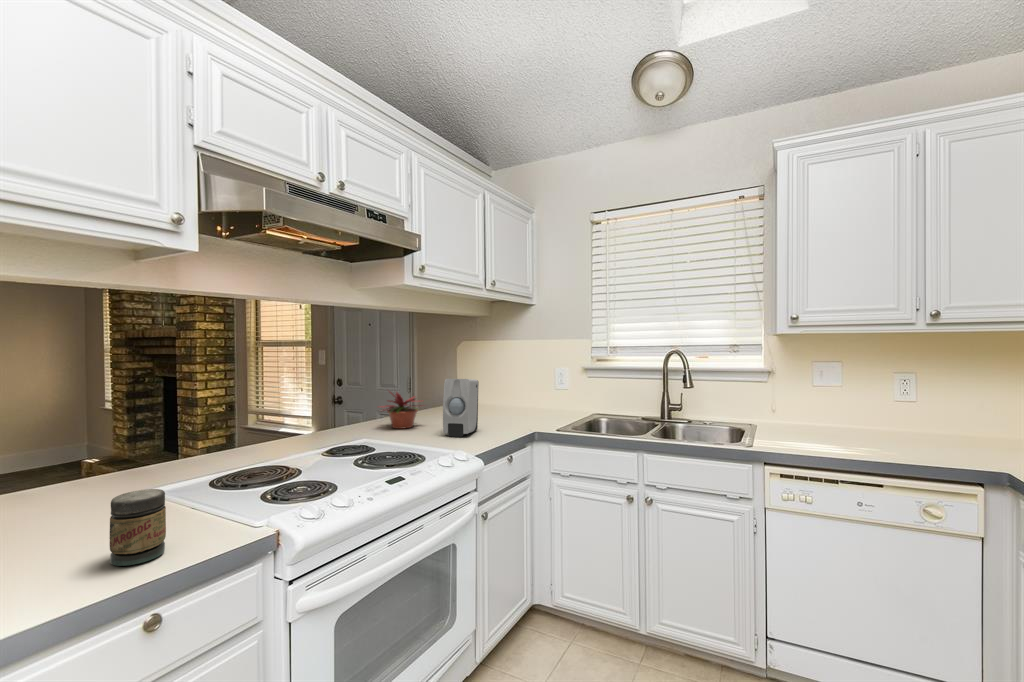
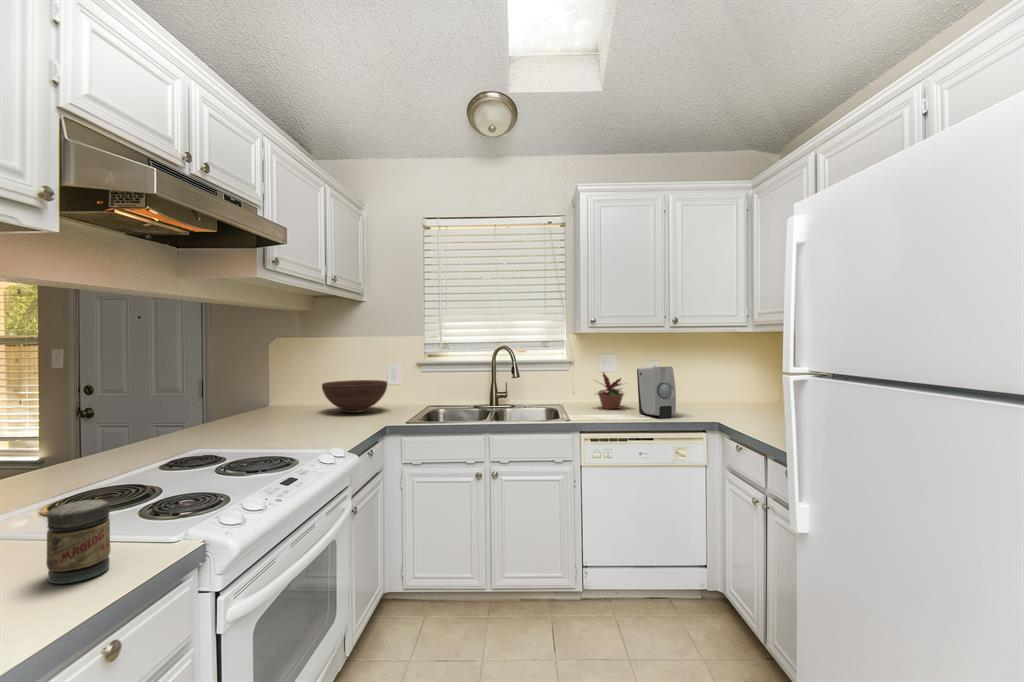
soap dispenser: present [443,379,479,437] -> present [637,367,676,418]
fruit bowl: none [490,383,551,415] -> present [322,380,387,413]
potted plant: present [380,392,421,429] -> present [597,372,624,409]

